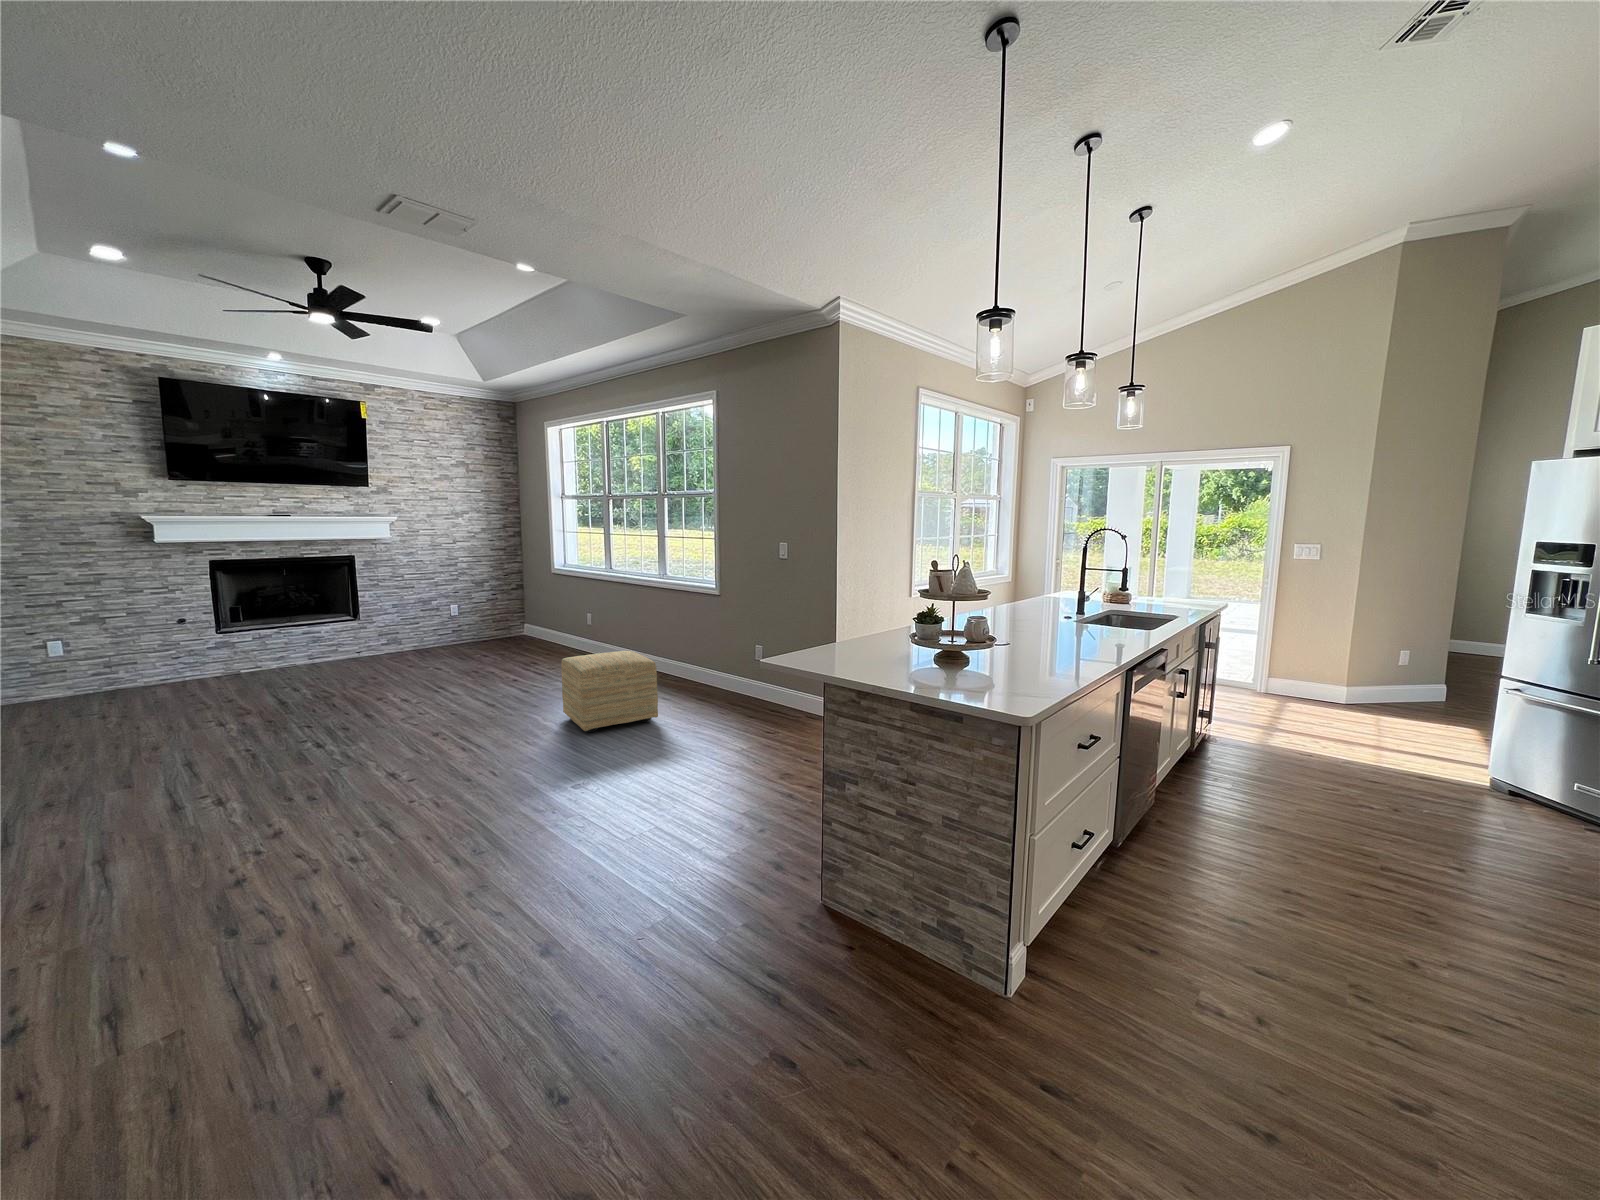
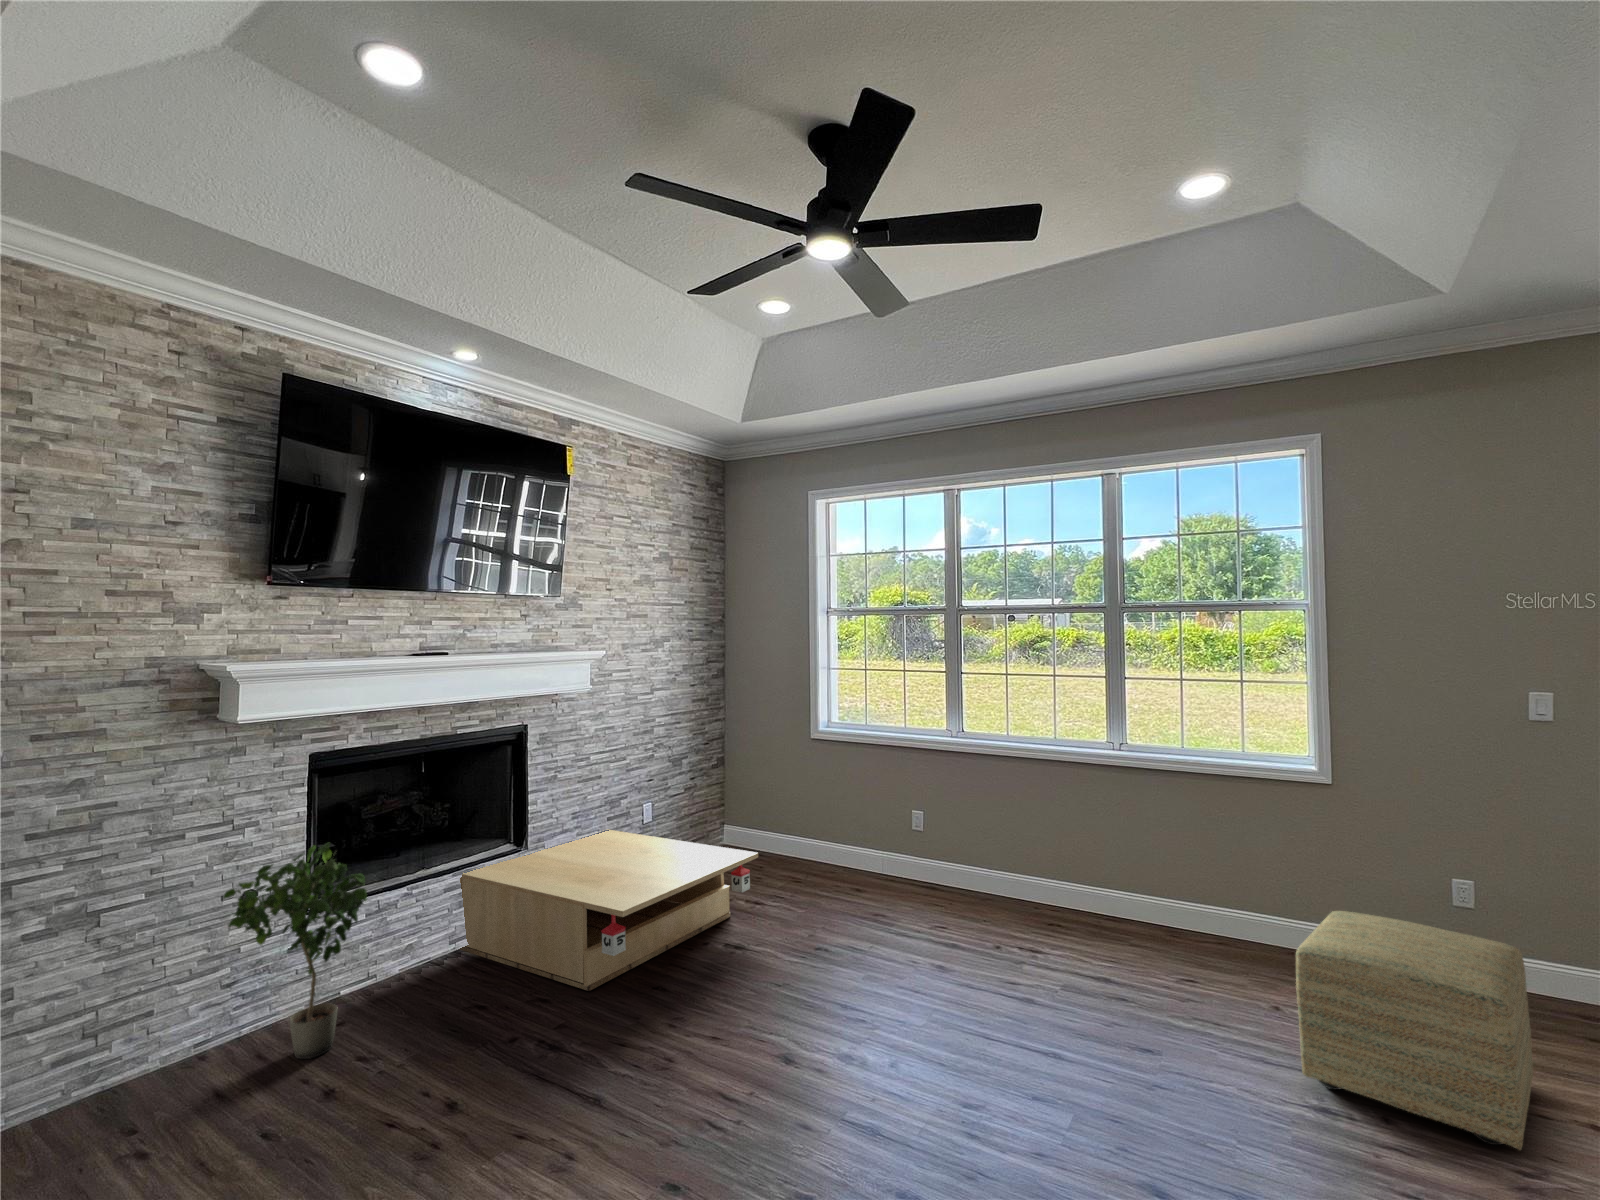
potted plant: none [150,601,239,687] -> present [224,843,367,1059]
coffee table: none [313,616,464,677] -> present [459,830,758,991]

